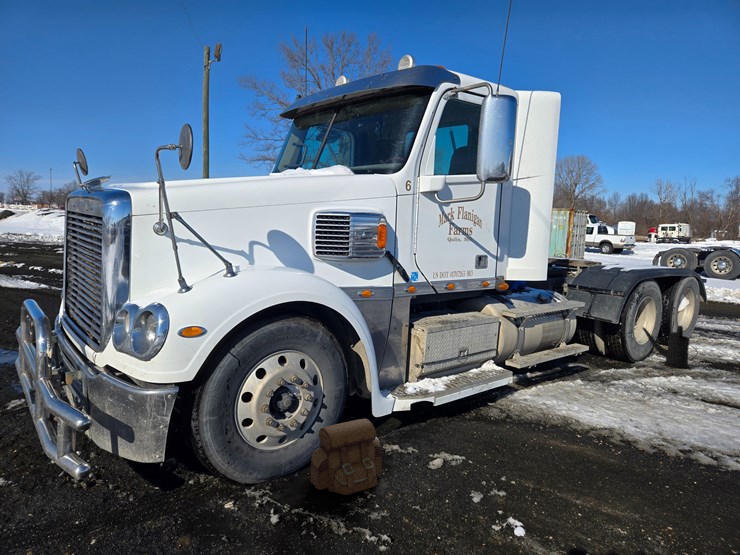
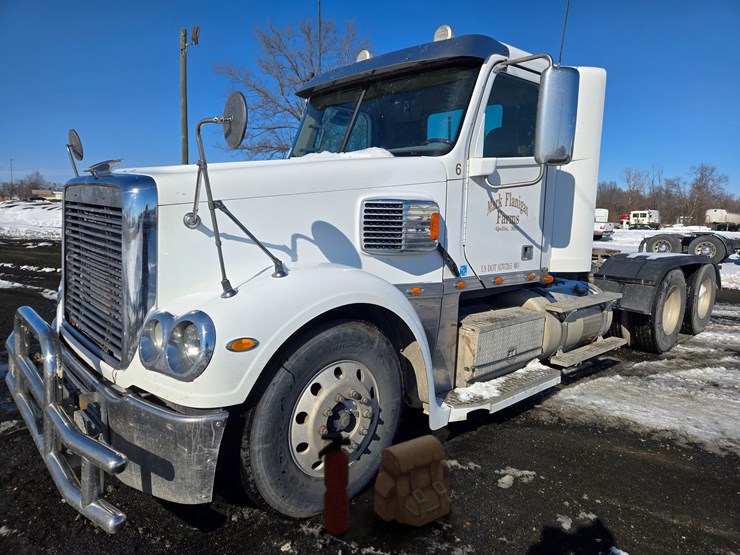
watering can: present [642,326,697,368] -> none [668,314,727,358]
fire extinguisher: none [259,410,288,498] -> present [318,432,351,535]

